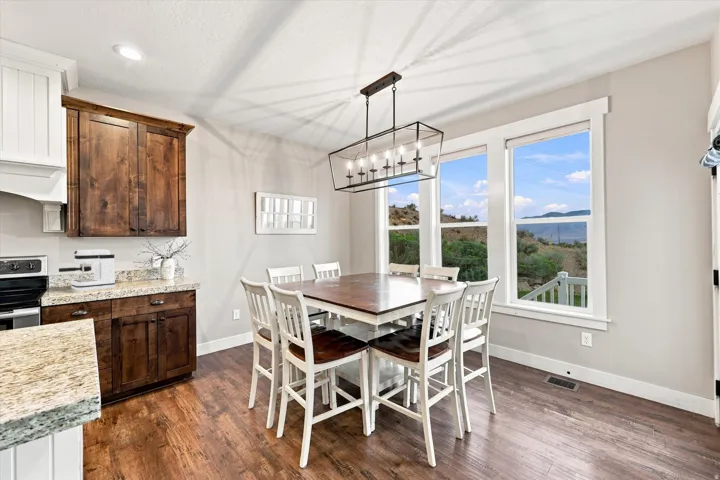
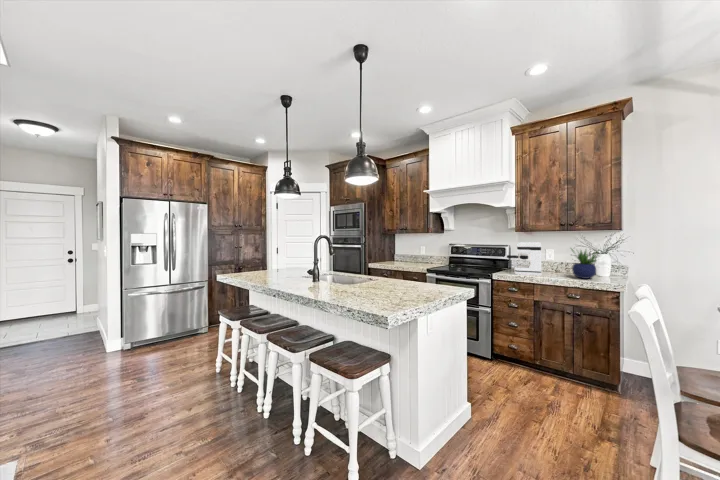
potted plant: none [146,251,174,284] -> present [572,249,596,279]

